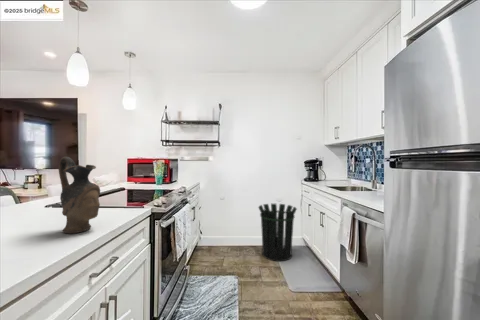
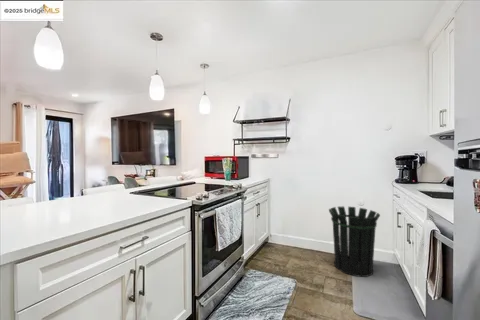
ceramic pitcher: present [59,157,100,233] -> none [111,156,138,213]

